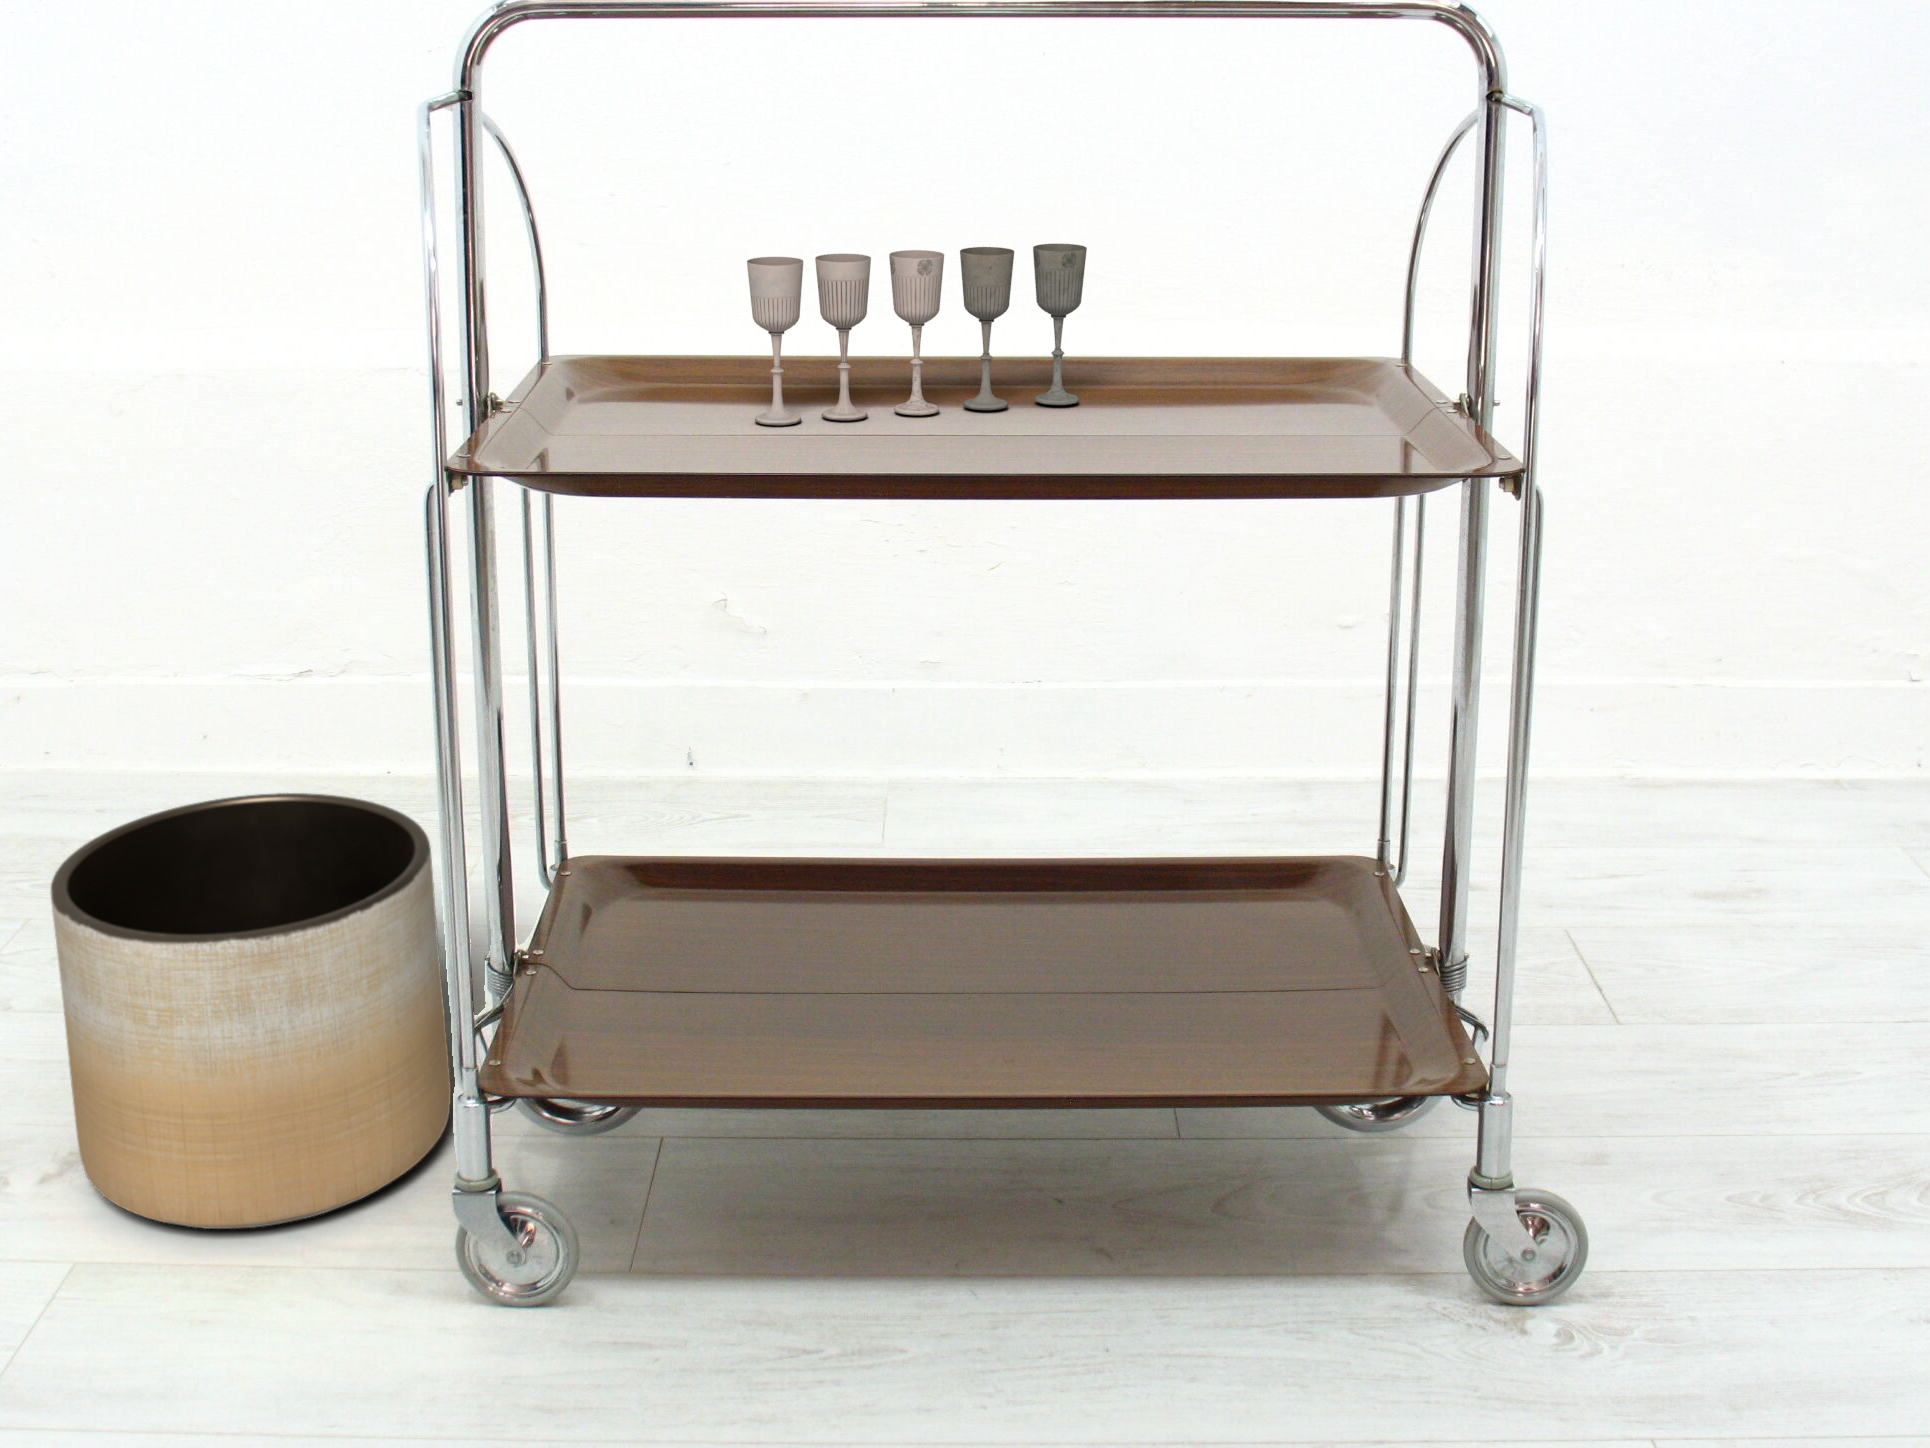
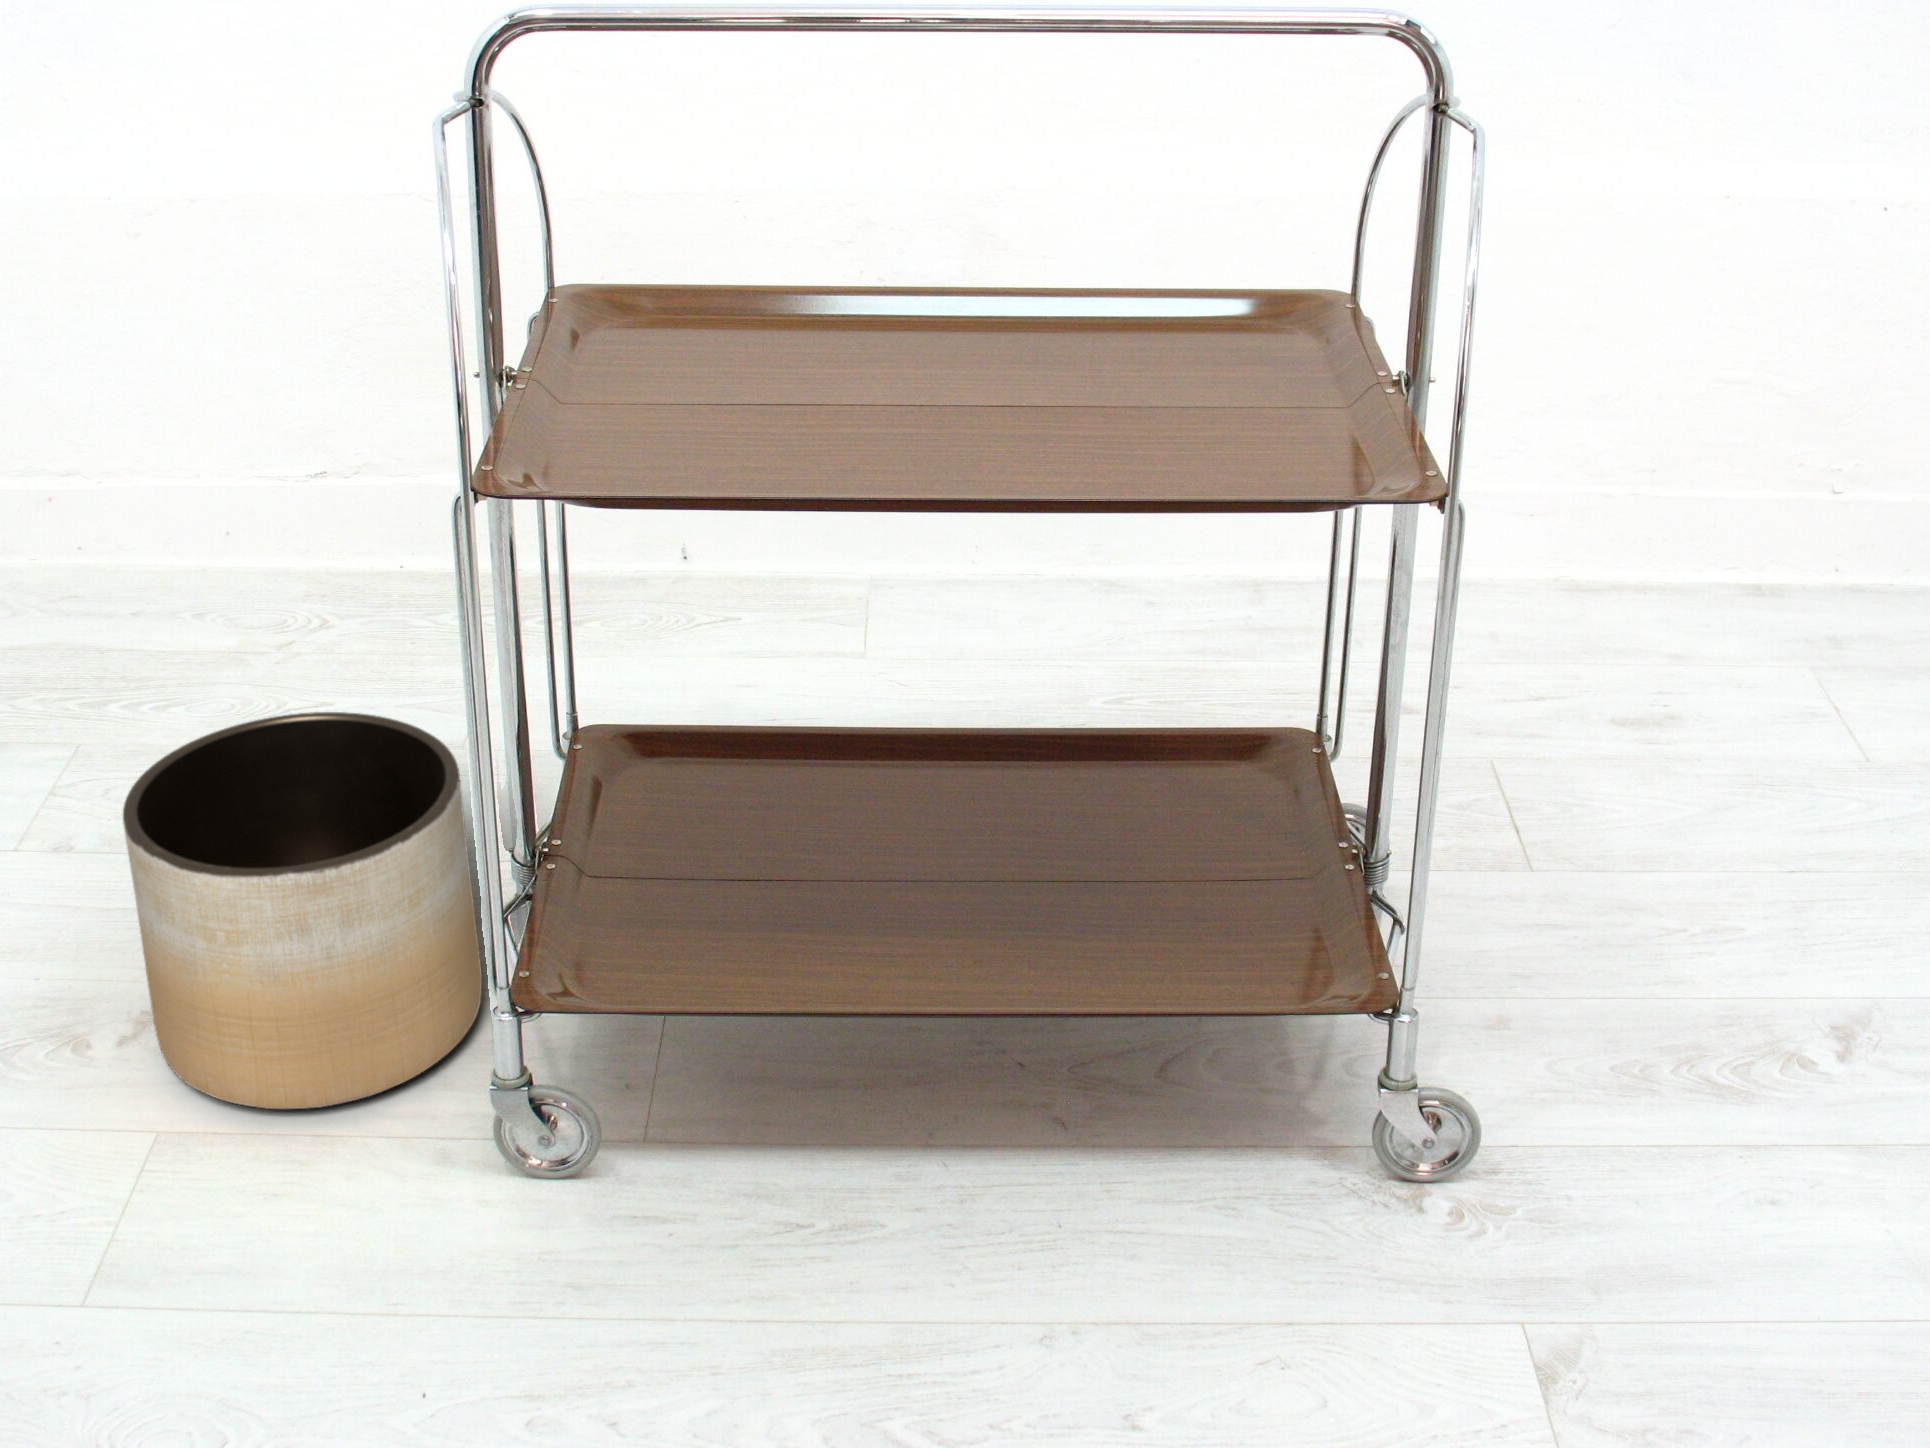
wine glass: present [747,244,1087,425] -> none [740,253,1052,431]

